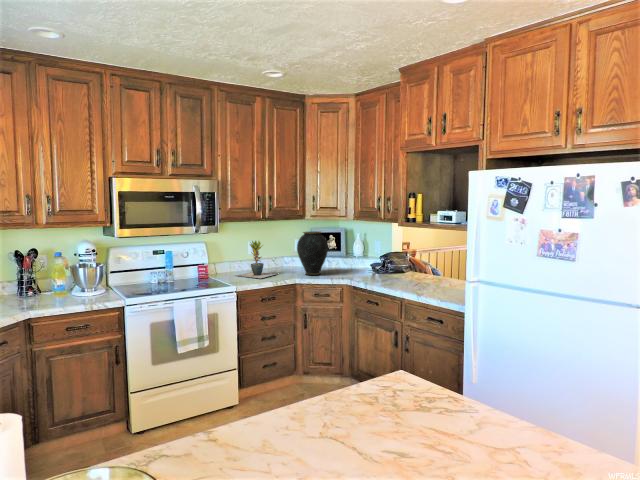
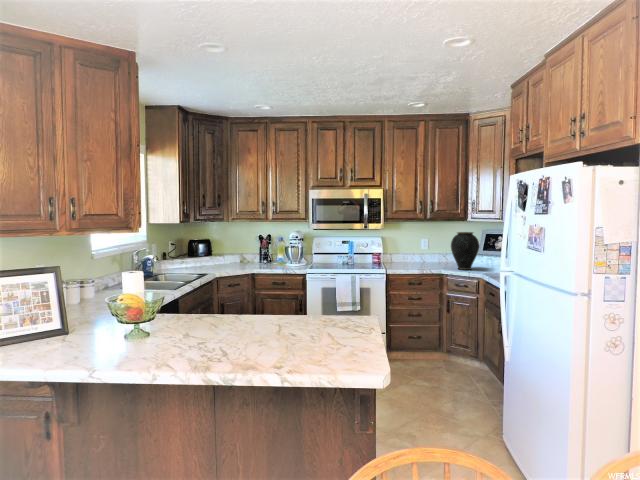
potted plant: present [237,241,276,278] -> none [400,237,435,268]

